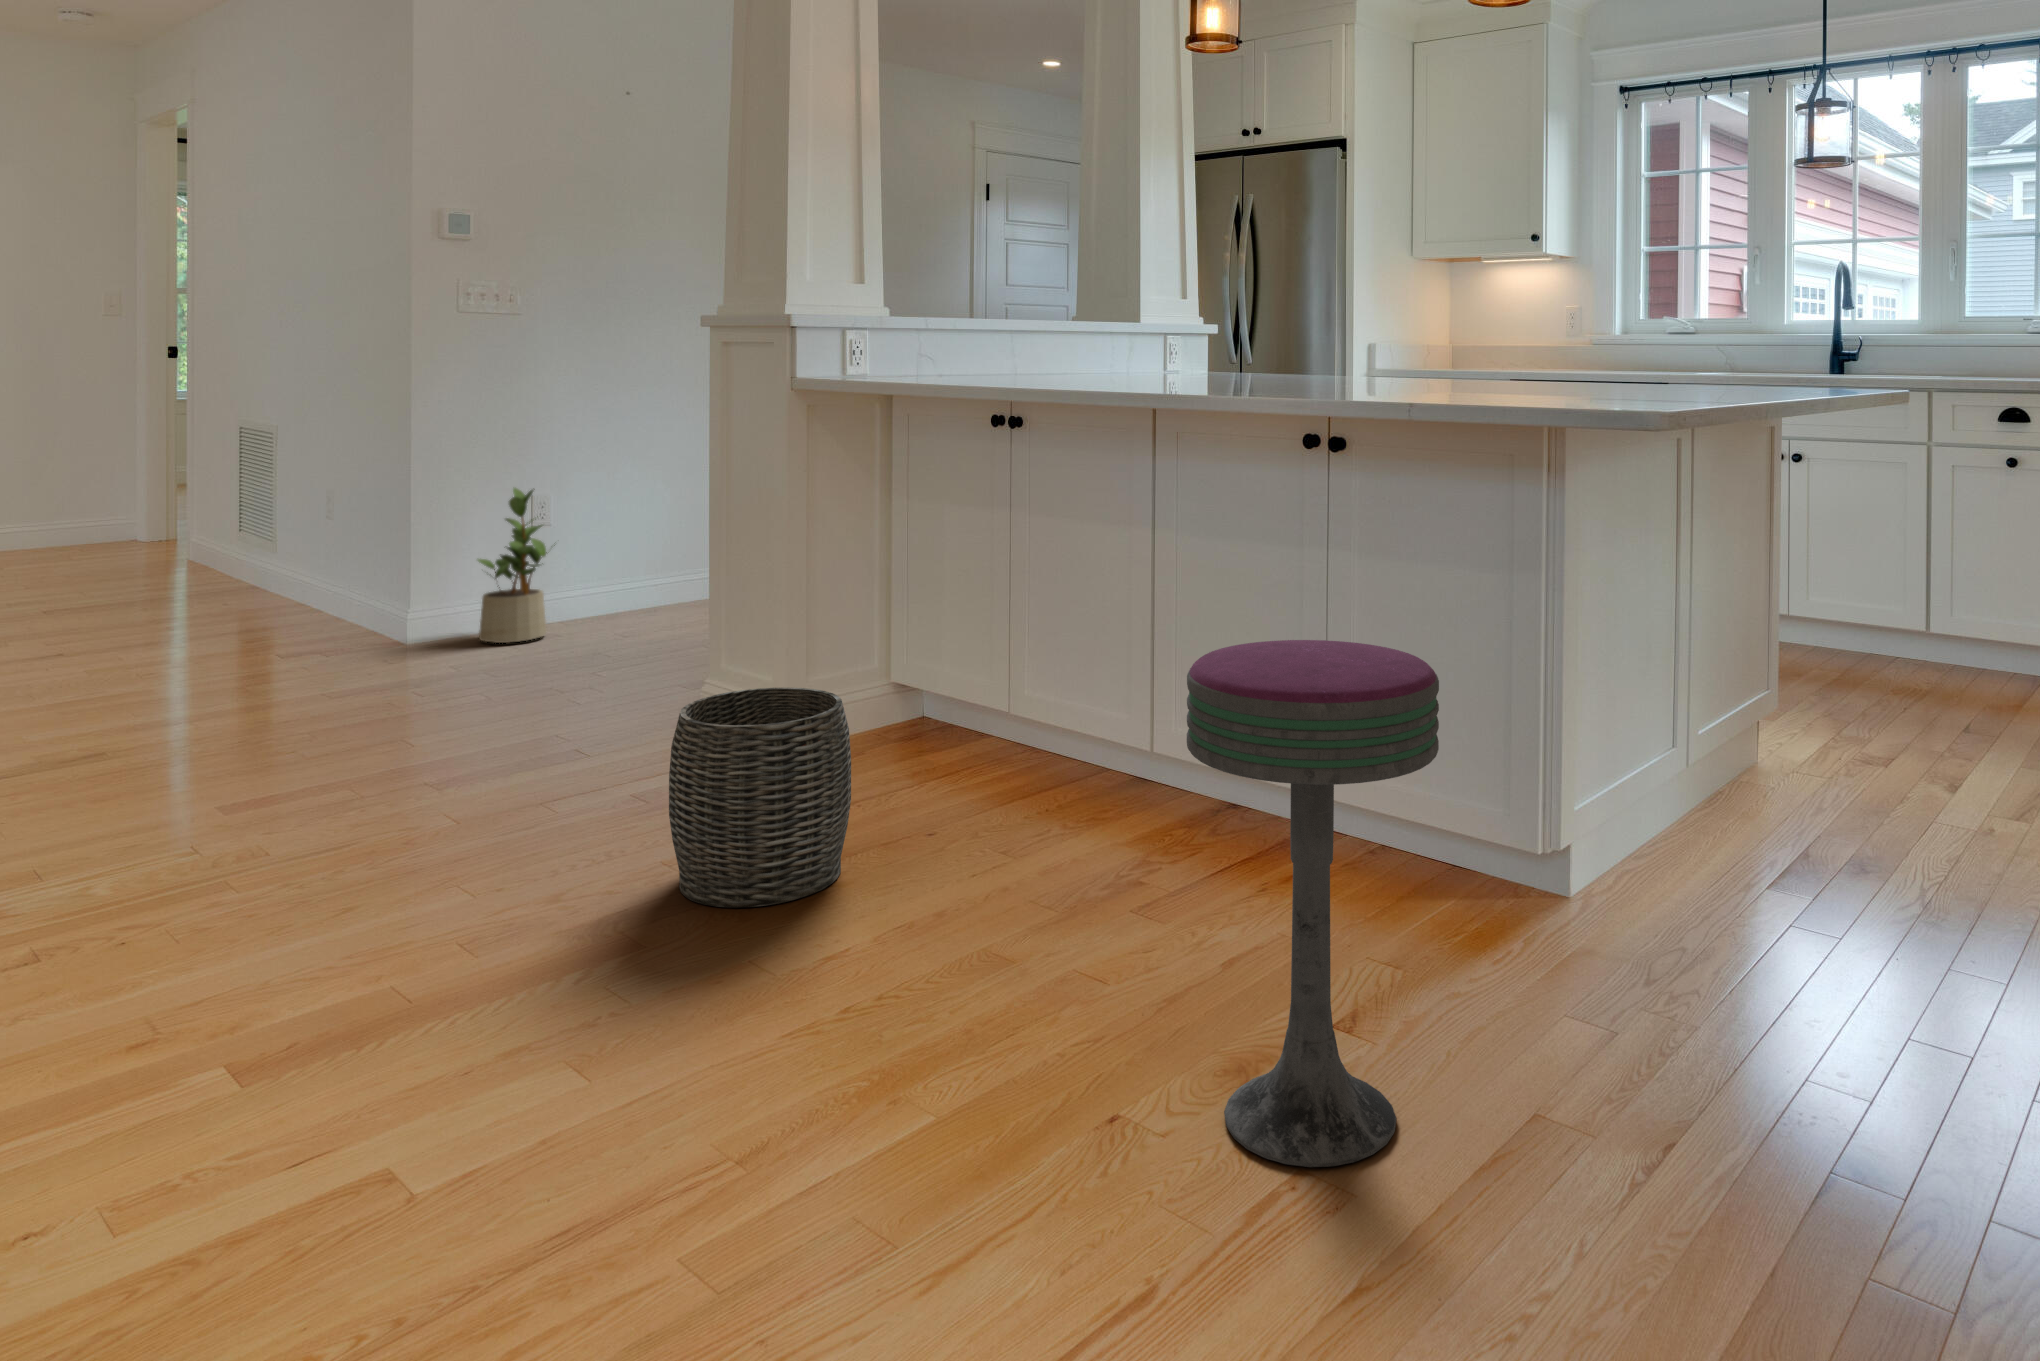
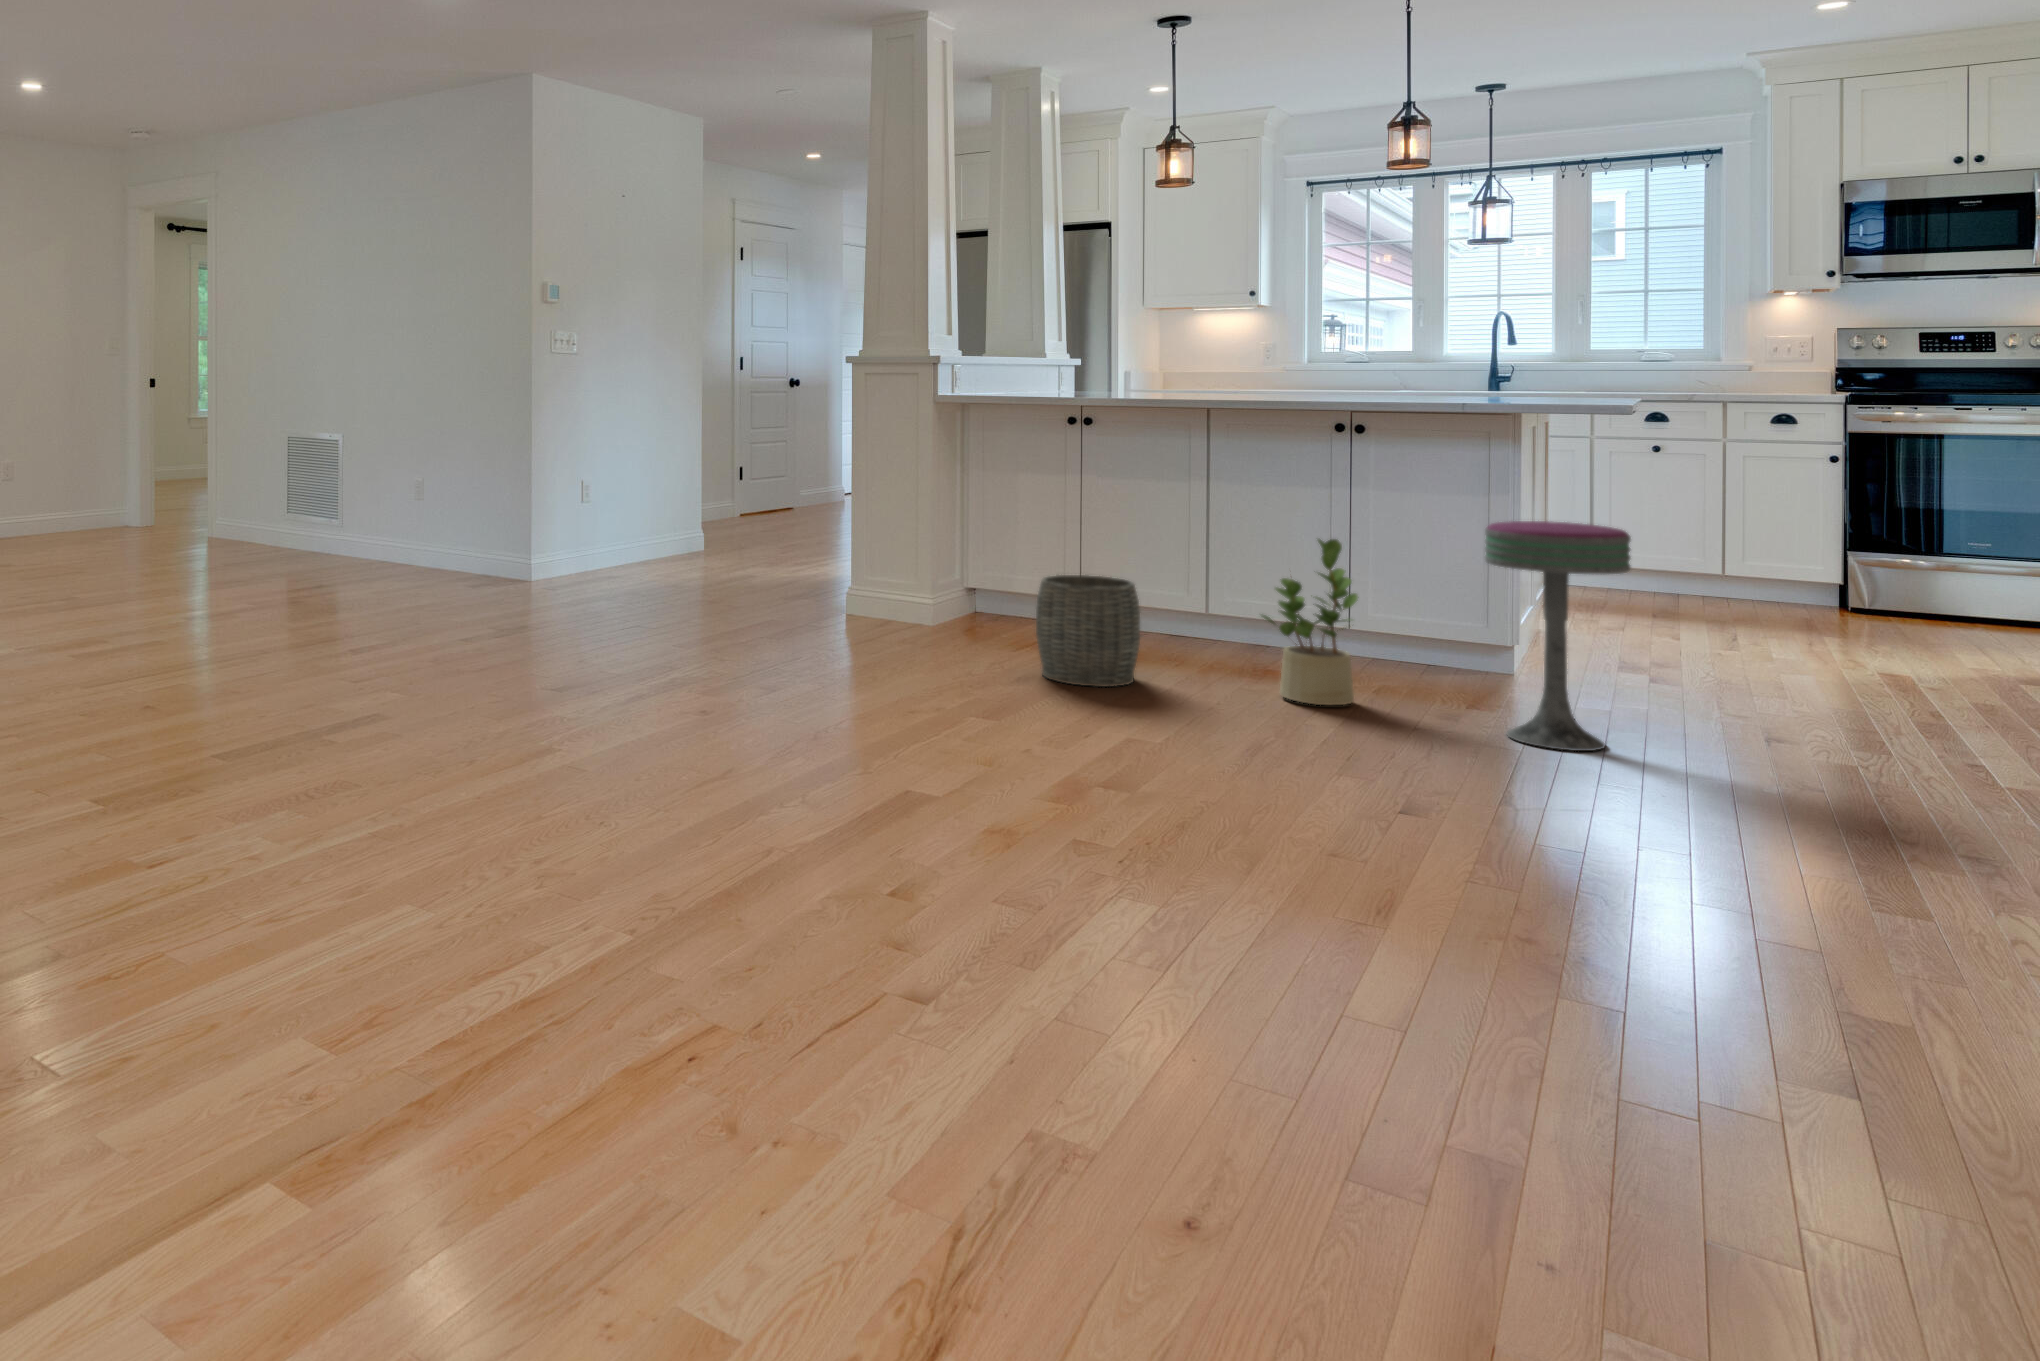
potted plant: present [478,488,555,643] -> present [1262,539,1358,705]

